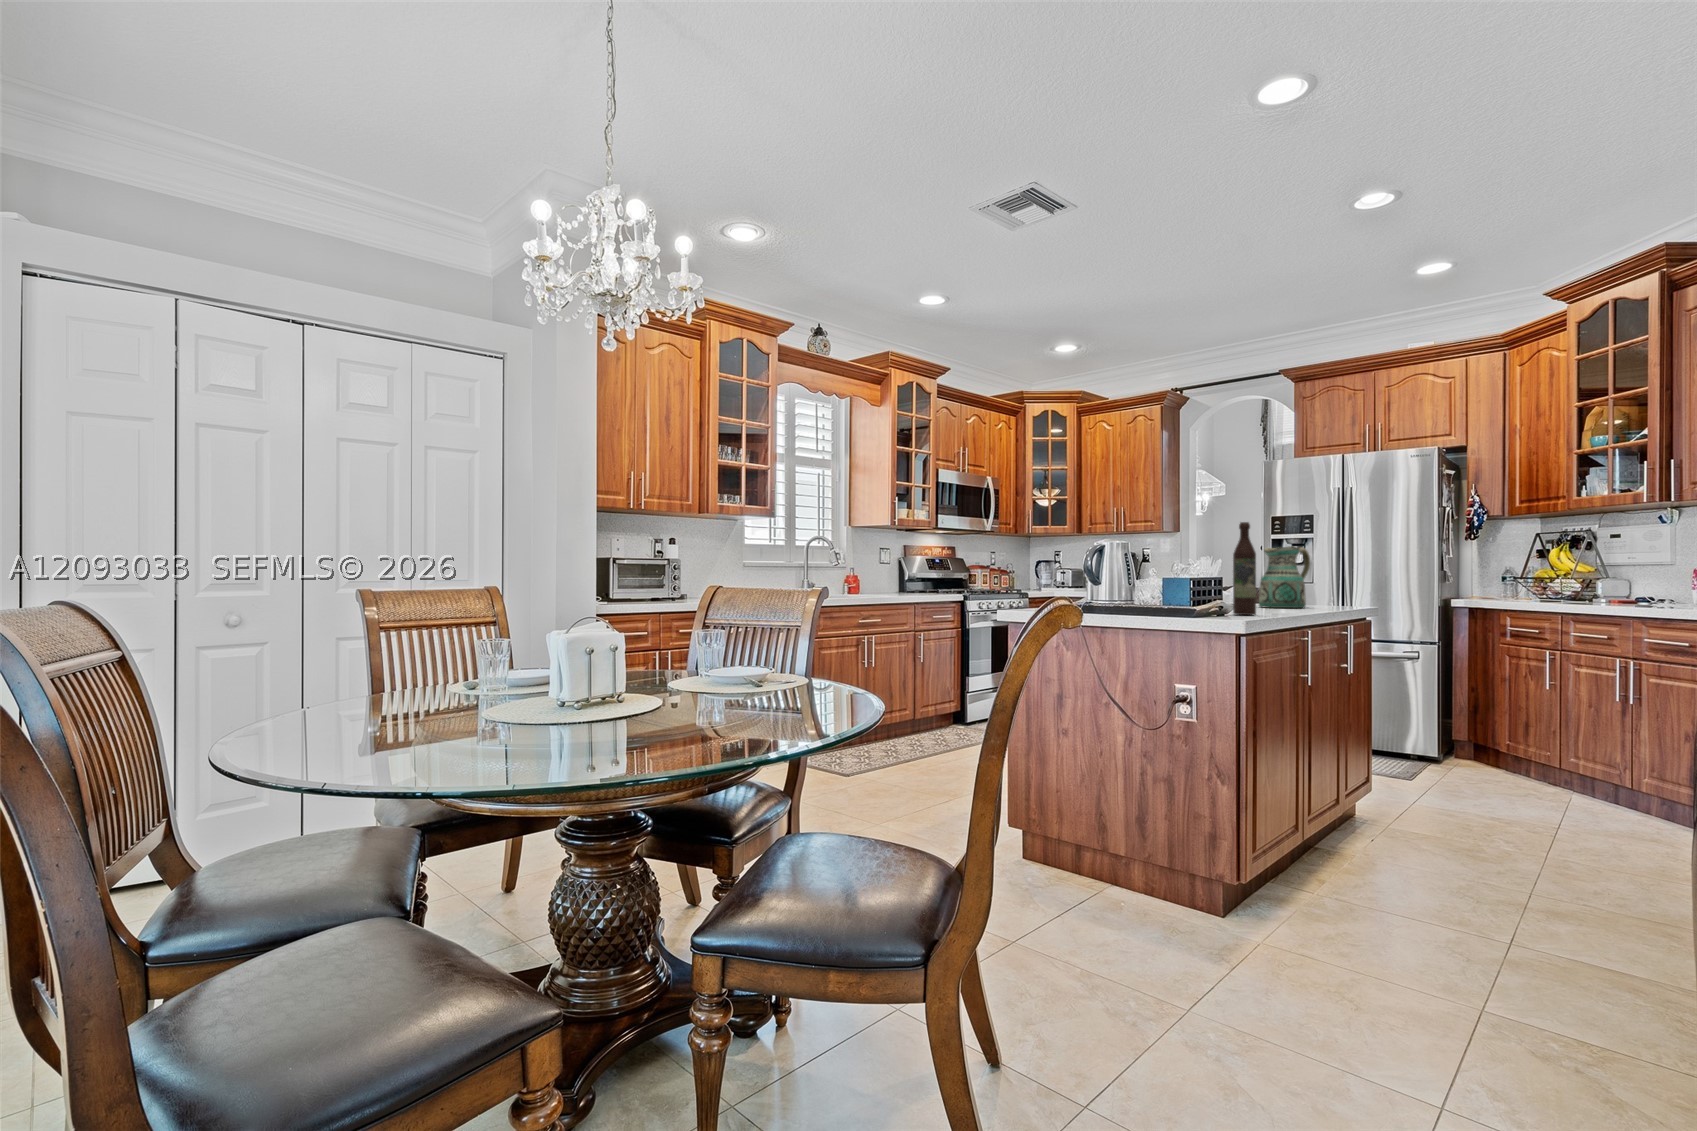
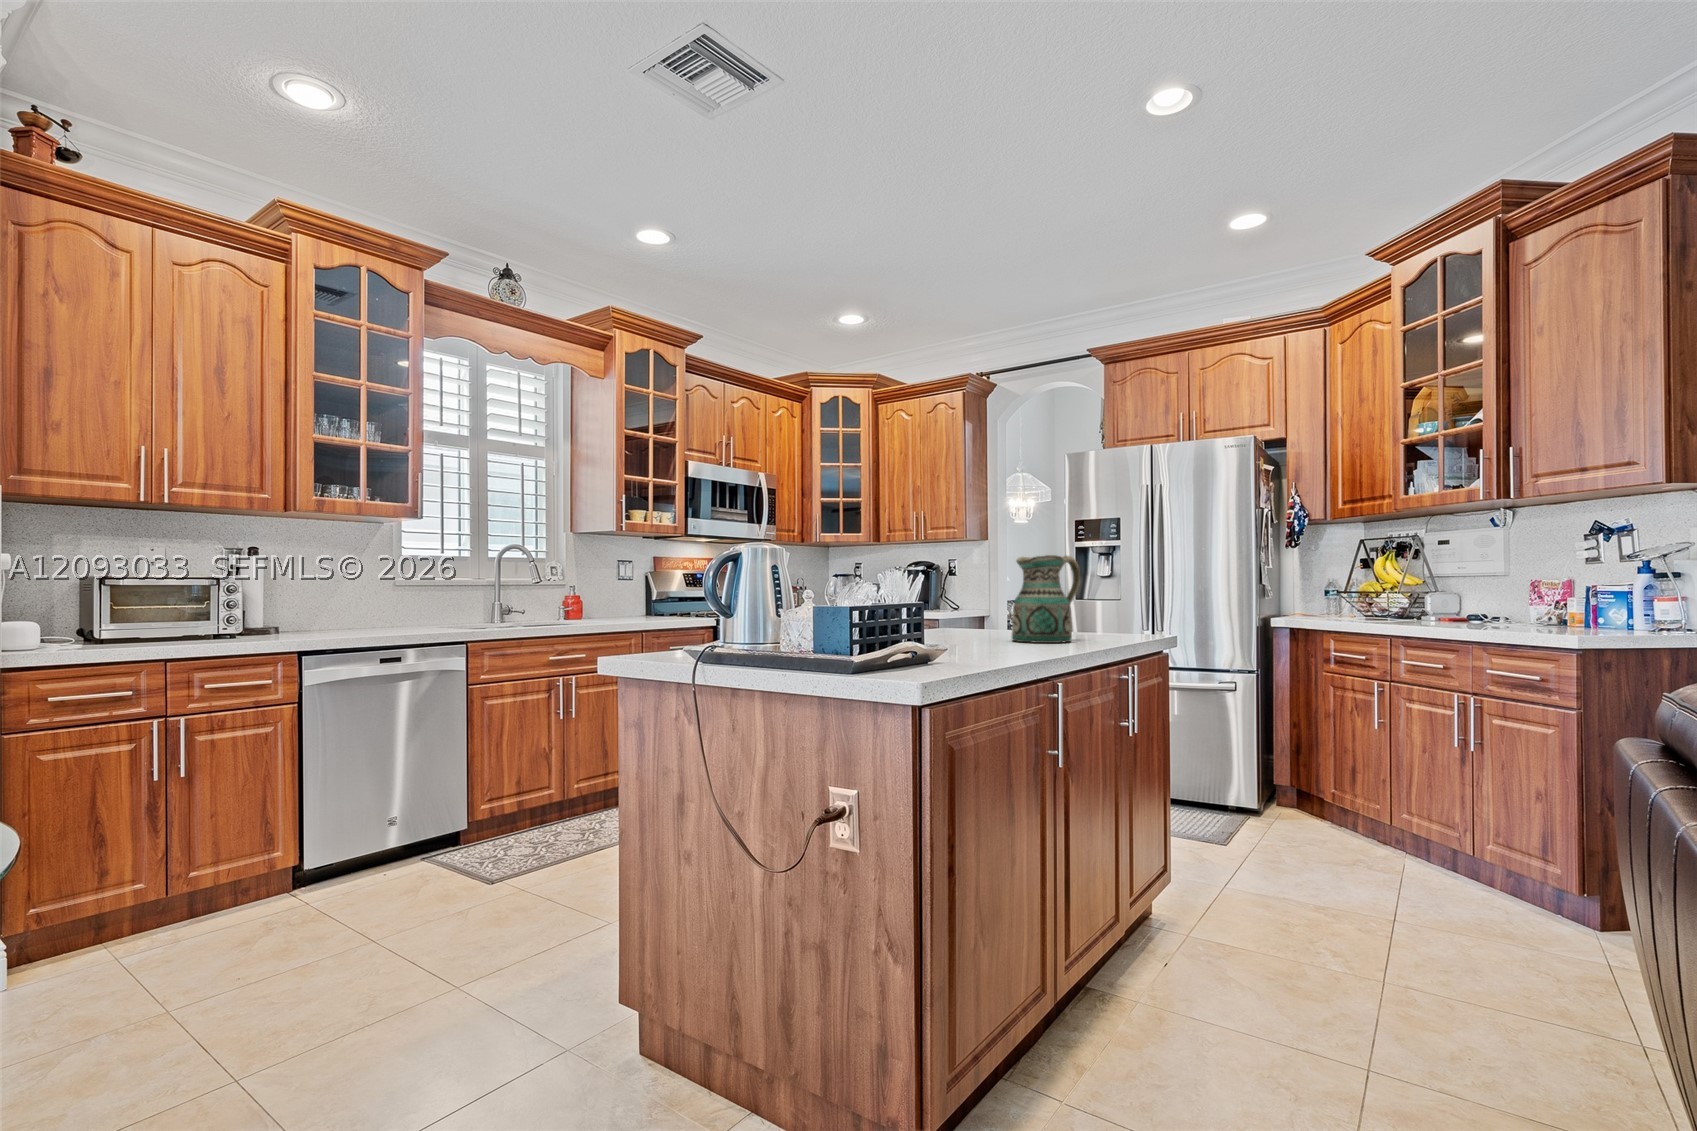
wine bottle: present [1233,522,1256,615] -> none [921,515,956,668]

